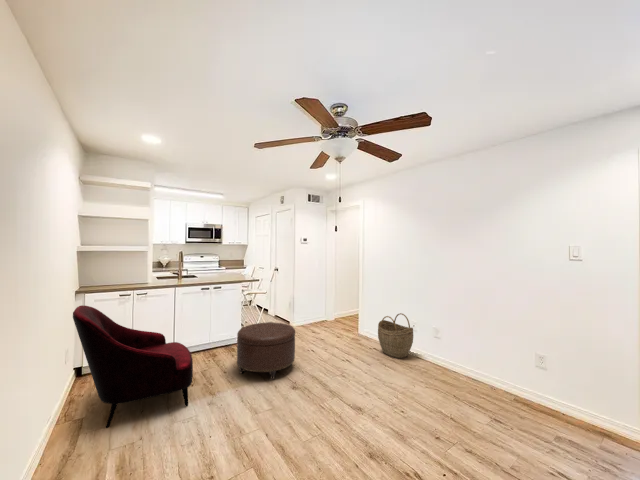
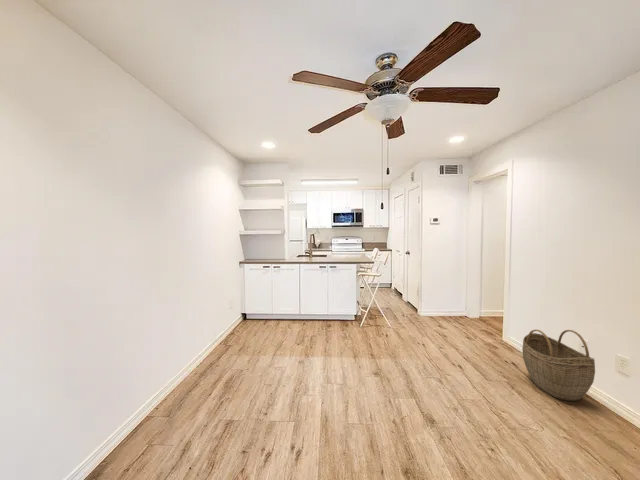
armchair: present [73,305,193,428] -> none [208,274,292,367]
ottoman: present [237,322,295,380] -> none [332,306,392,368]

